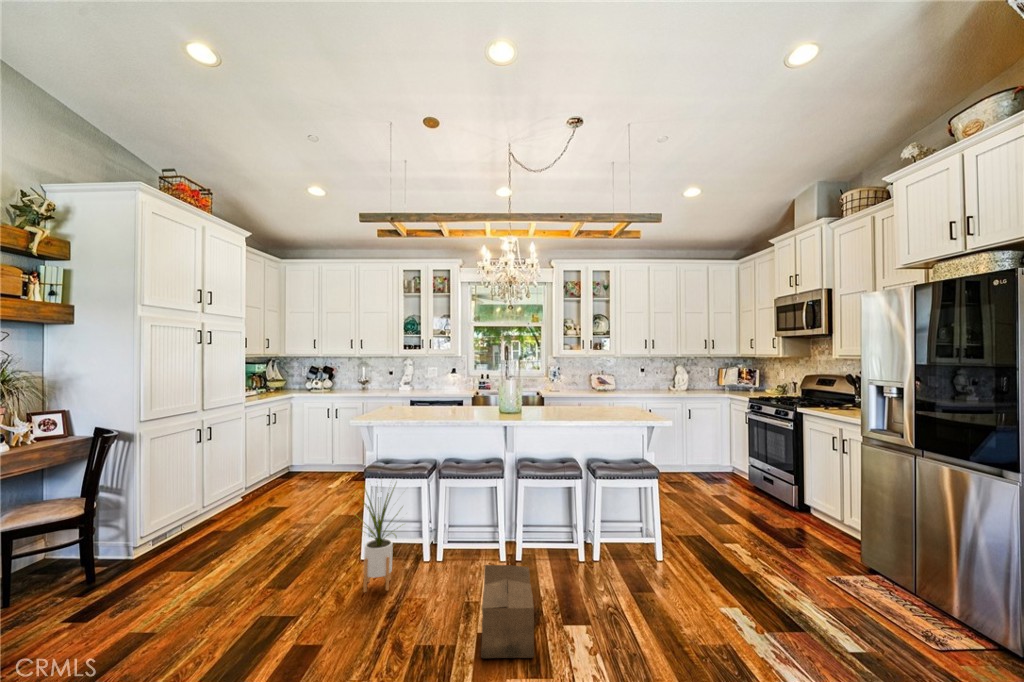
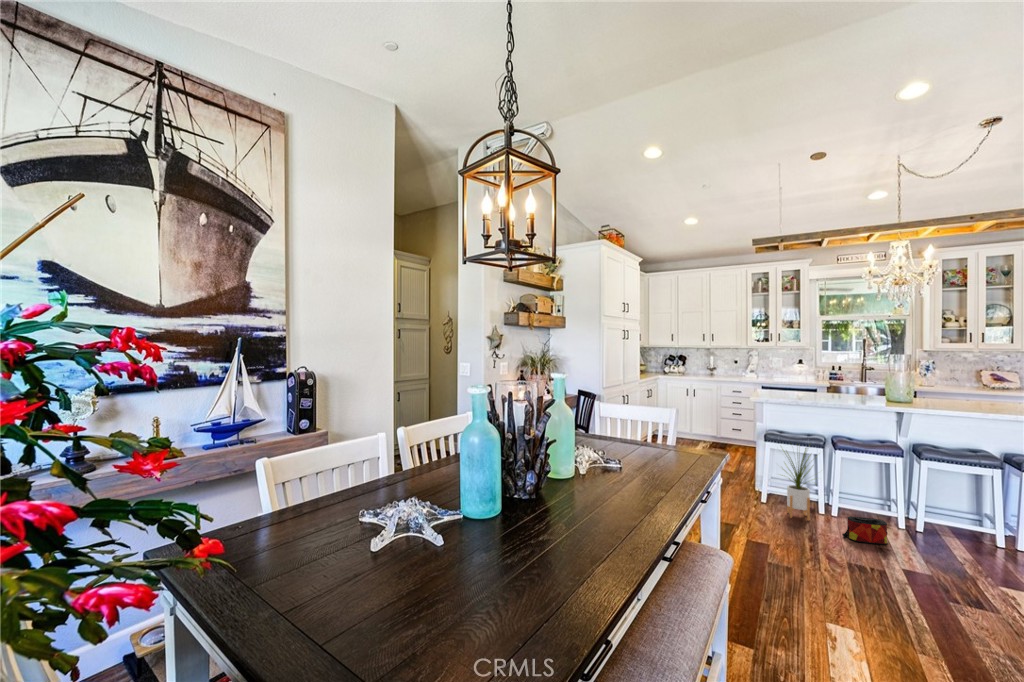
cardboard box: present [481,565,534,658] -> none [908,515,971,582]
bag: none [415,574,469,617] -> present [842,516,887,545]

